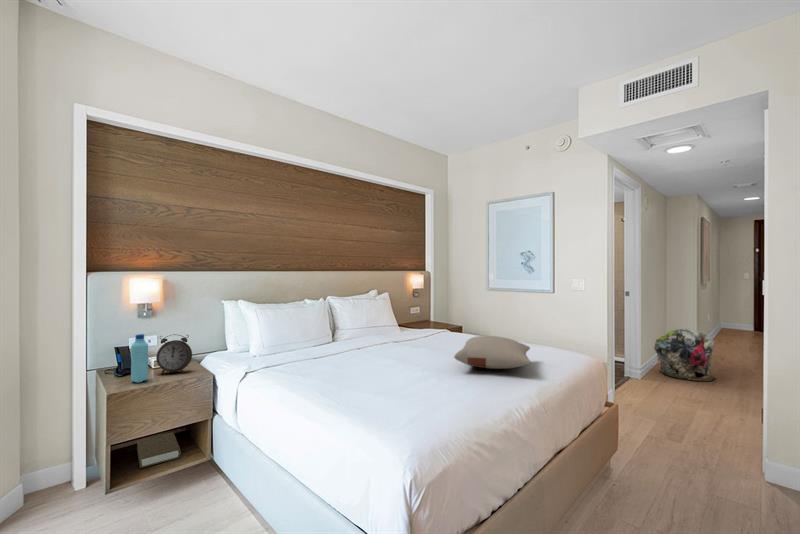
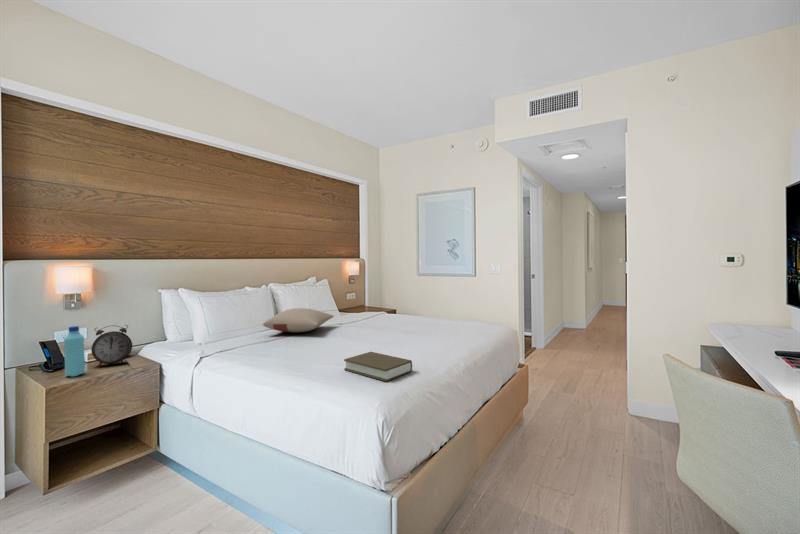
laundry basket: present [654,329,715,381] -> none [547,304,592,345]
pillow: present [454,336,531,369] -> present [263,308,334,332]
book: present [137,432,181,468] -> present [344,352,412,381]

